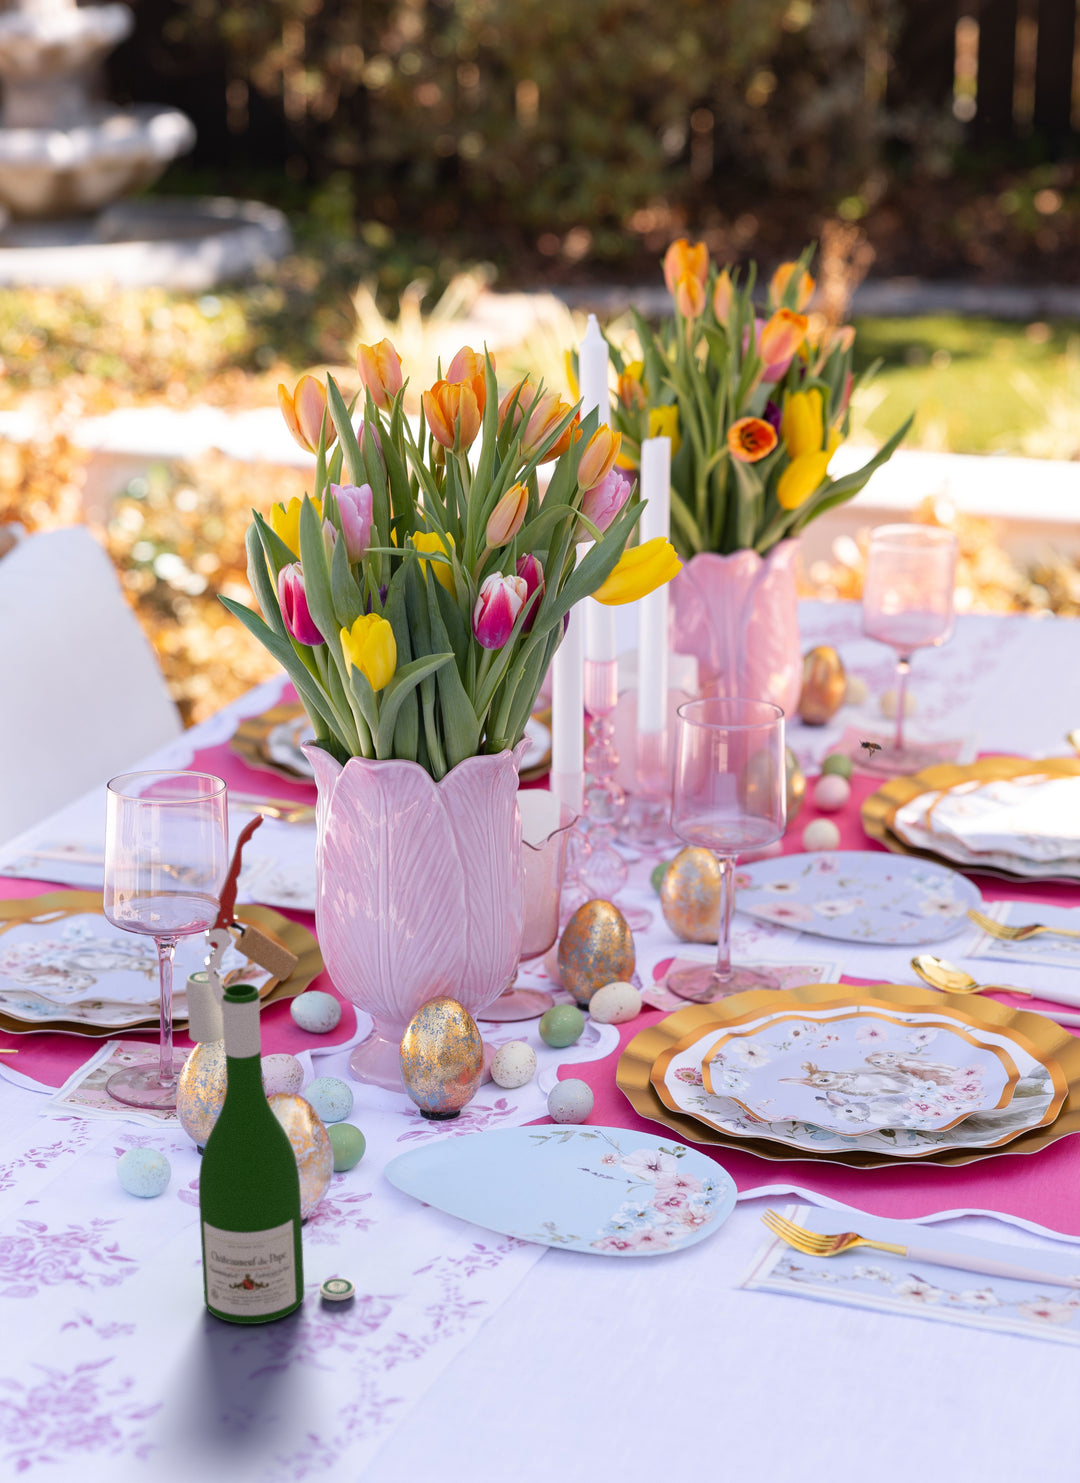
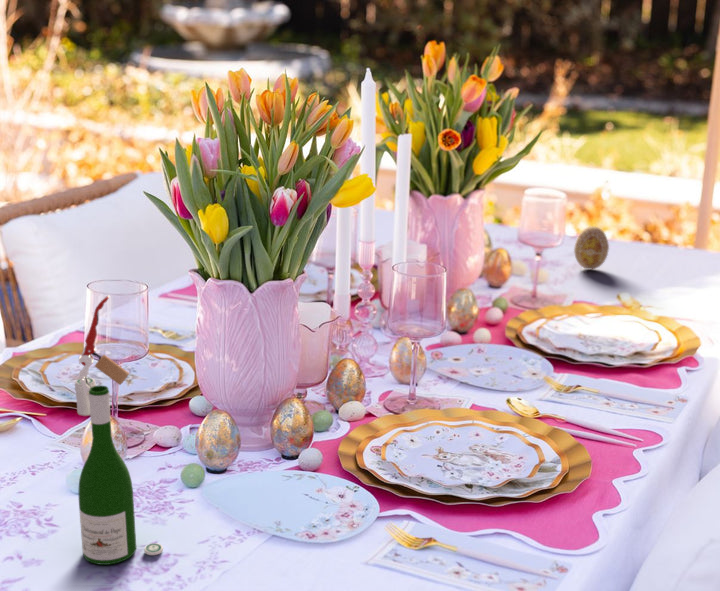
decorative egg: none [958,593,1028,682] -> present [574,226,609,269]

